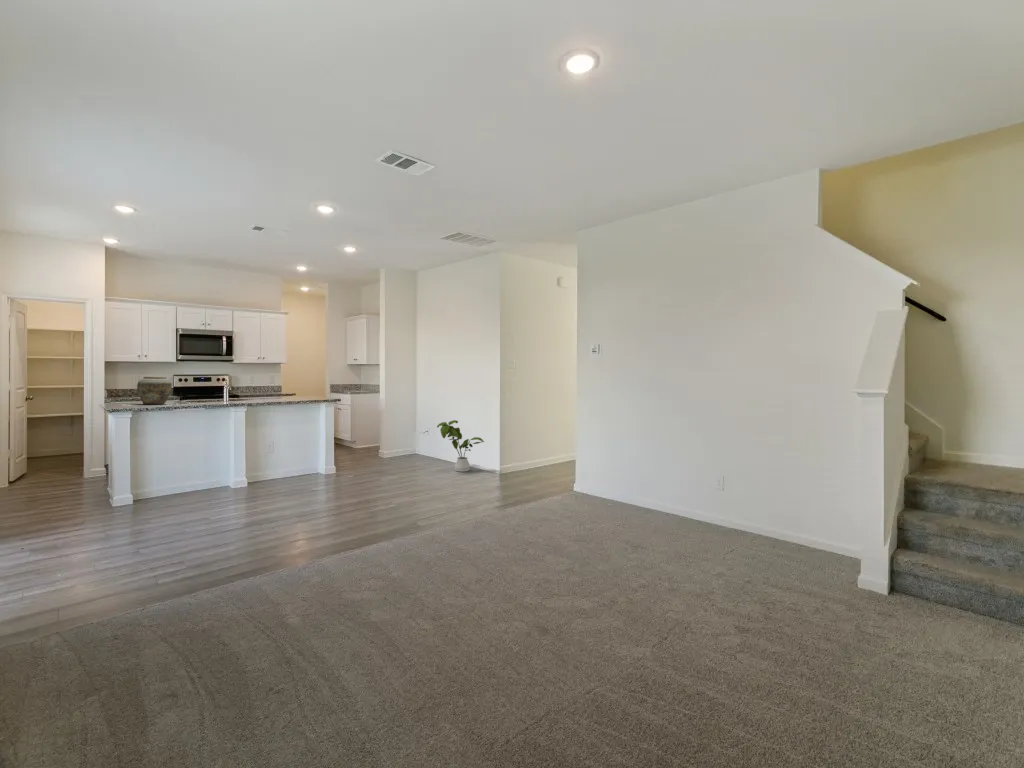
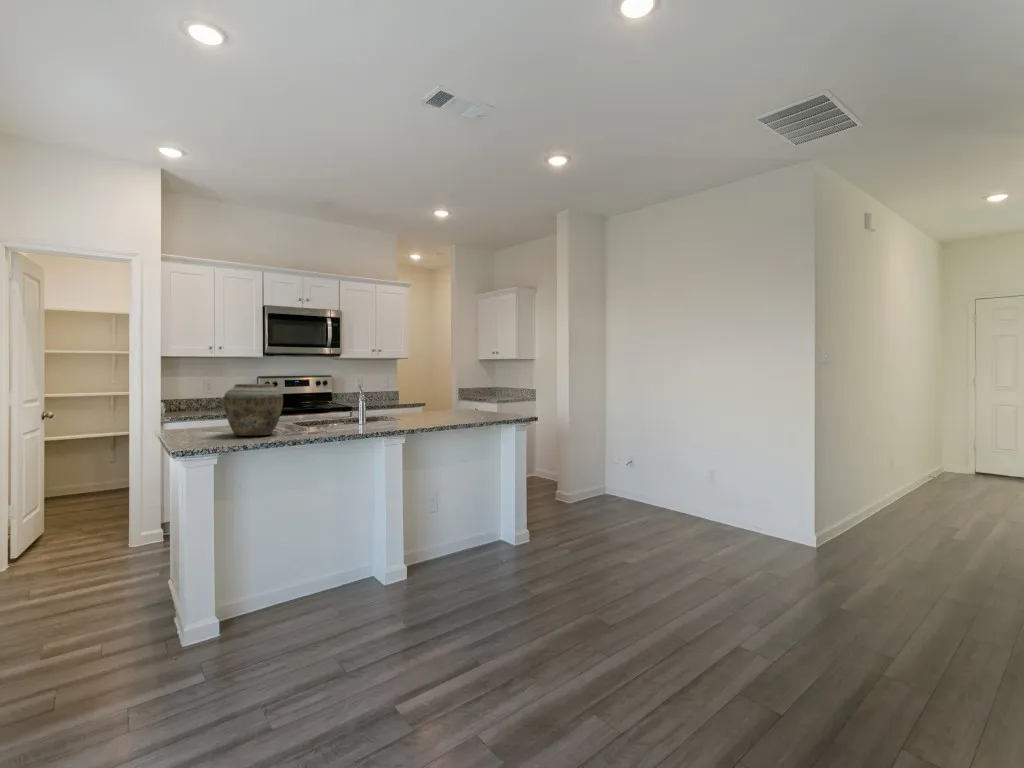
house plant: present [437,420,484,472] -> none [694,452,783,538]

